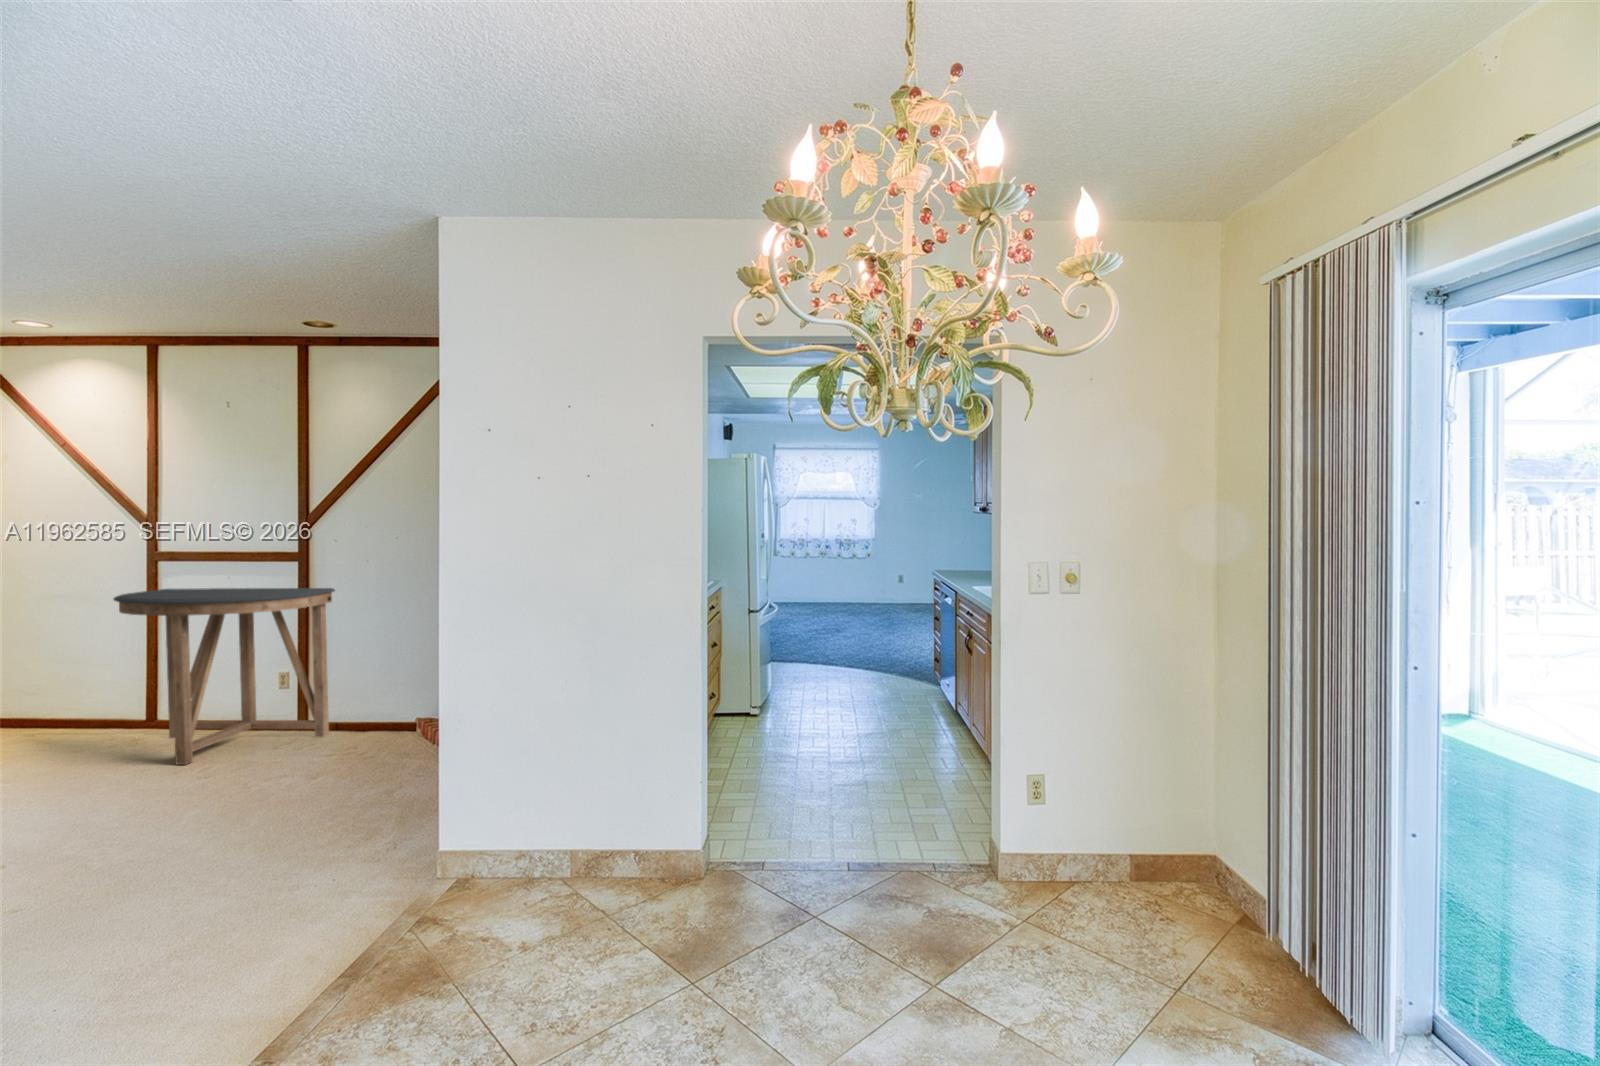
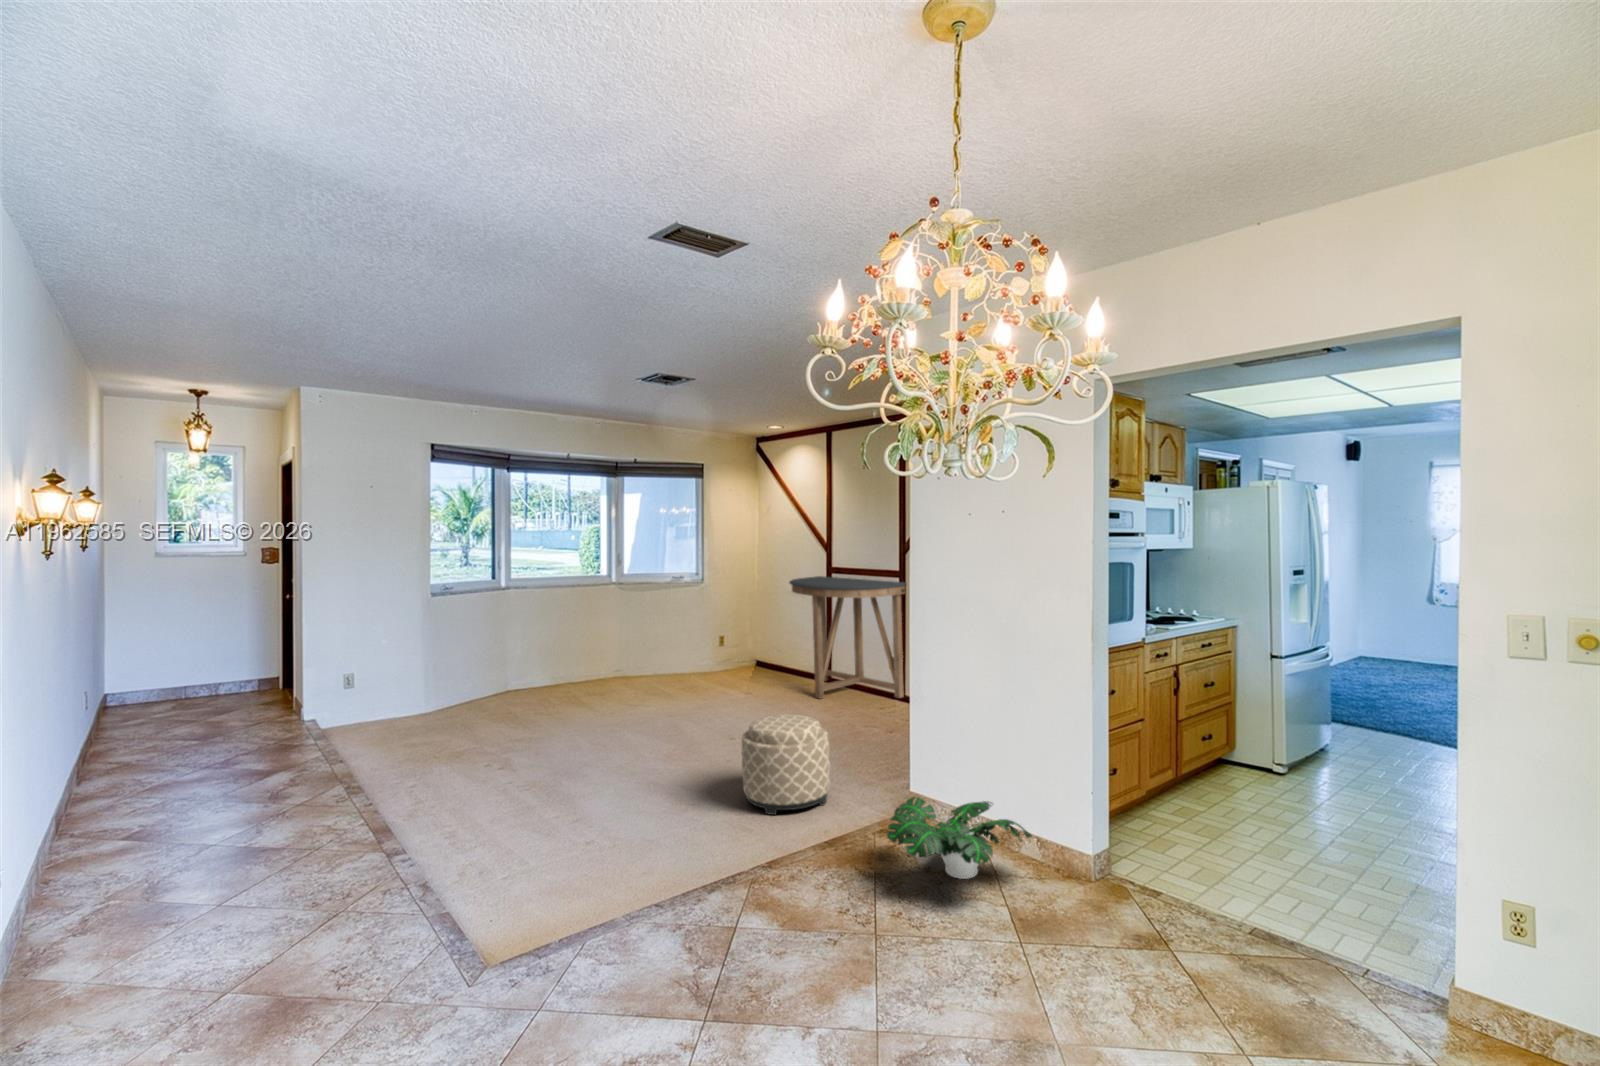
ottoman: none [115,792,301,974] -> present [742,714,830,815]
potted plant: none [458,830,646,940] -> present [887,796,1032,879]

